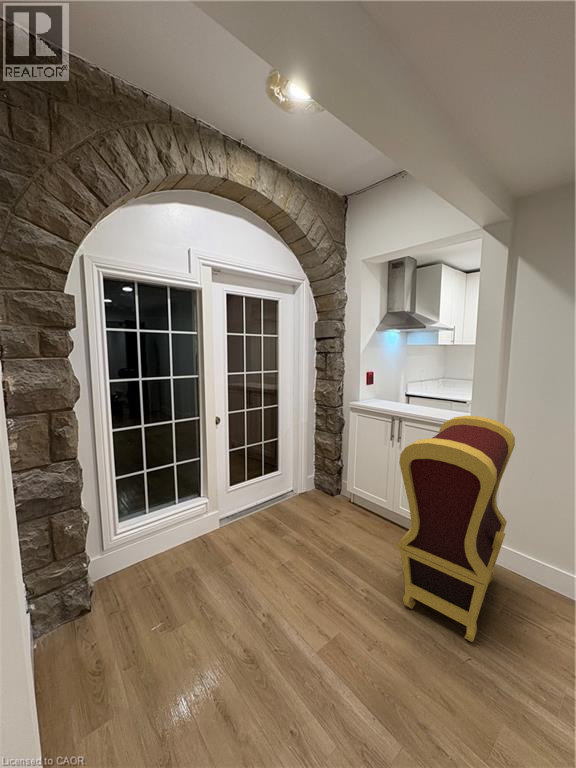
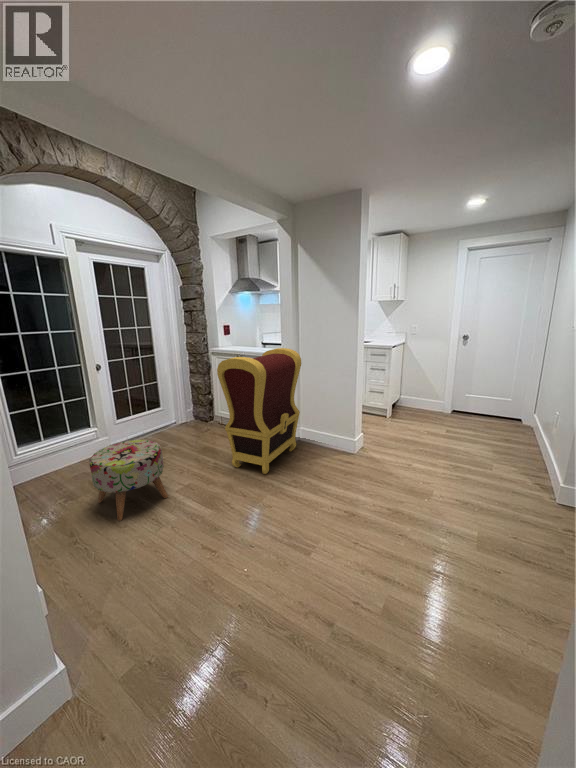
ottoman: none [210,551,317,720] -> present [89,440,168,521]

